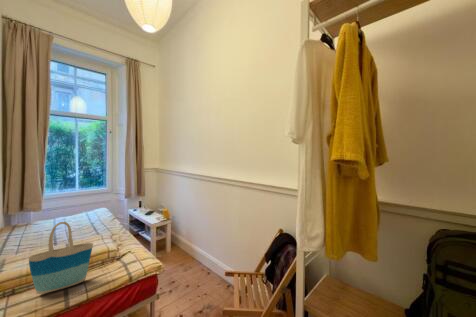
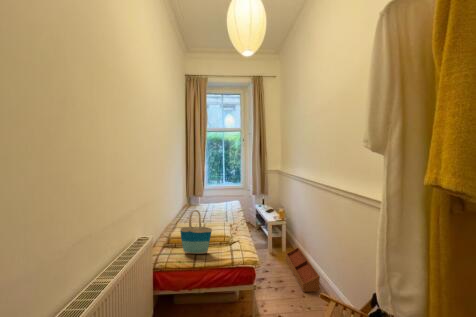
storage bin: none [175,243,215,283] -> present [286,248,320,292]

